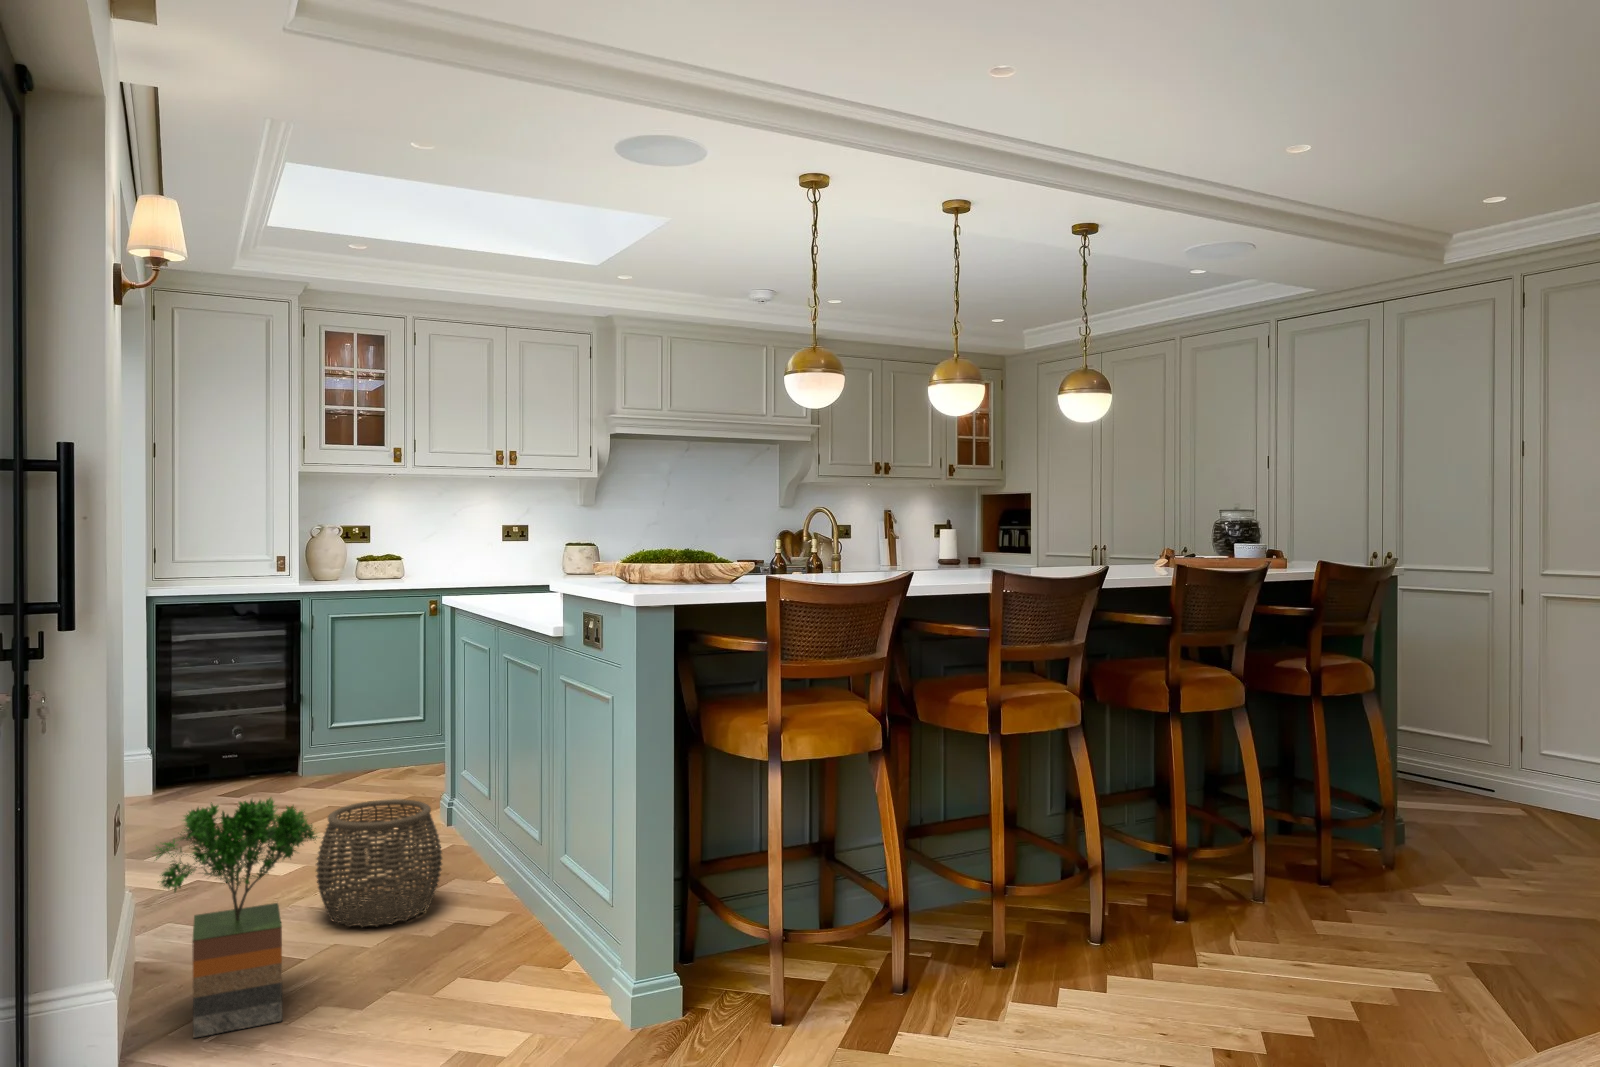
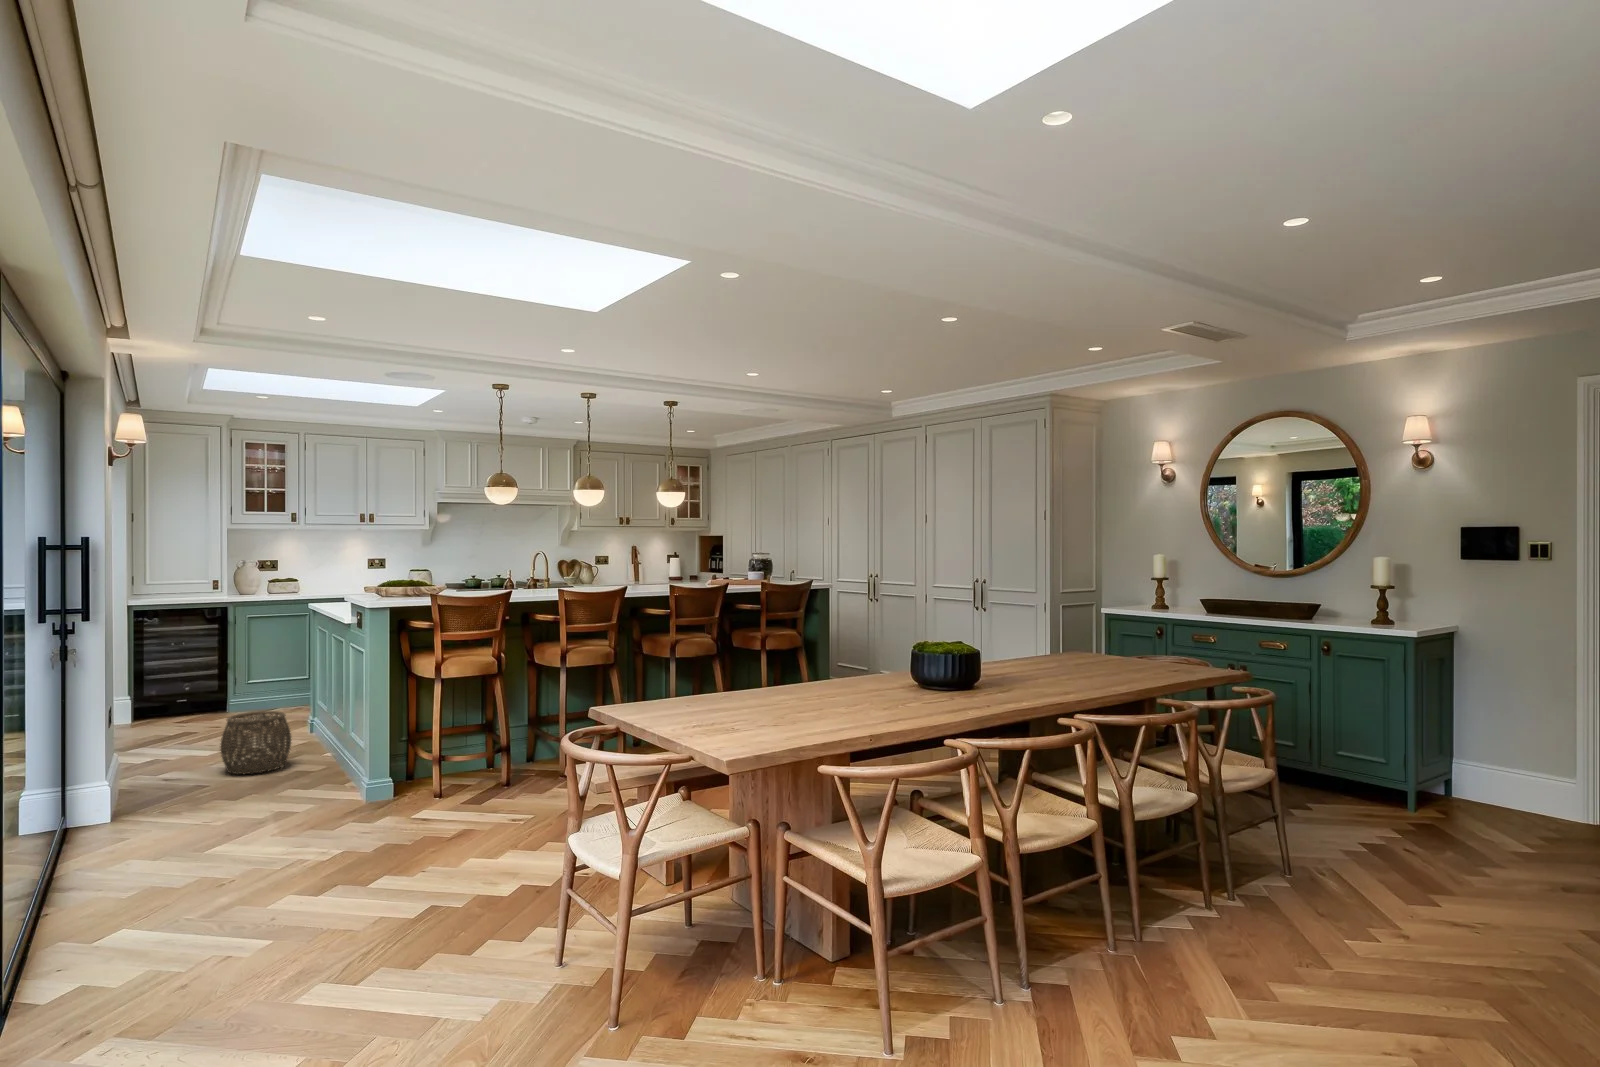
potted tree: present [156,798,317,1038] -> none [125,702,215,813]

